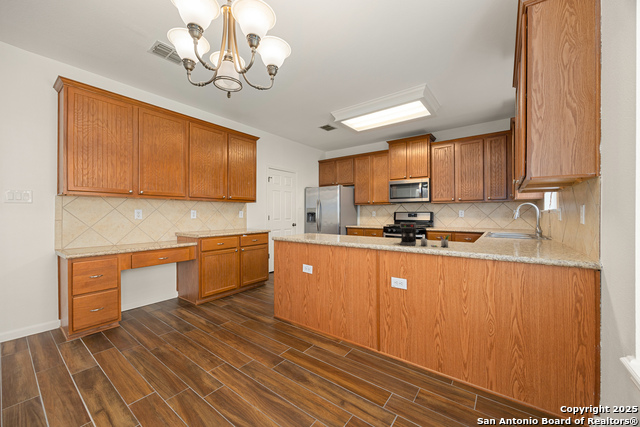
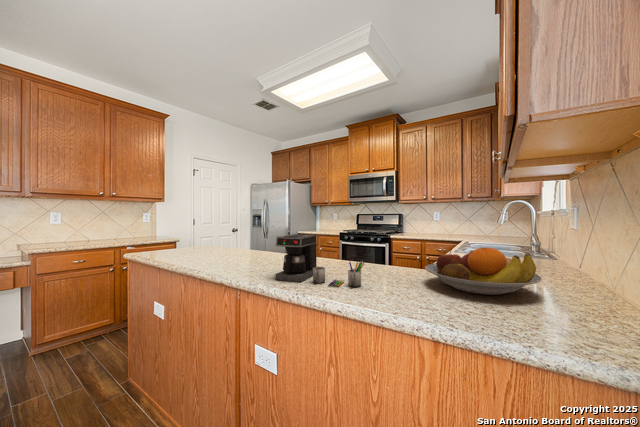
fruit bowl: none [479,227,539,249] -> present [425,248,542,295]

